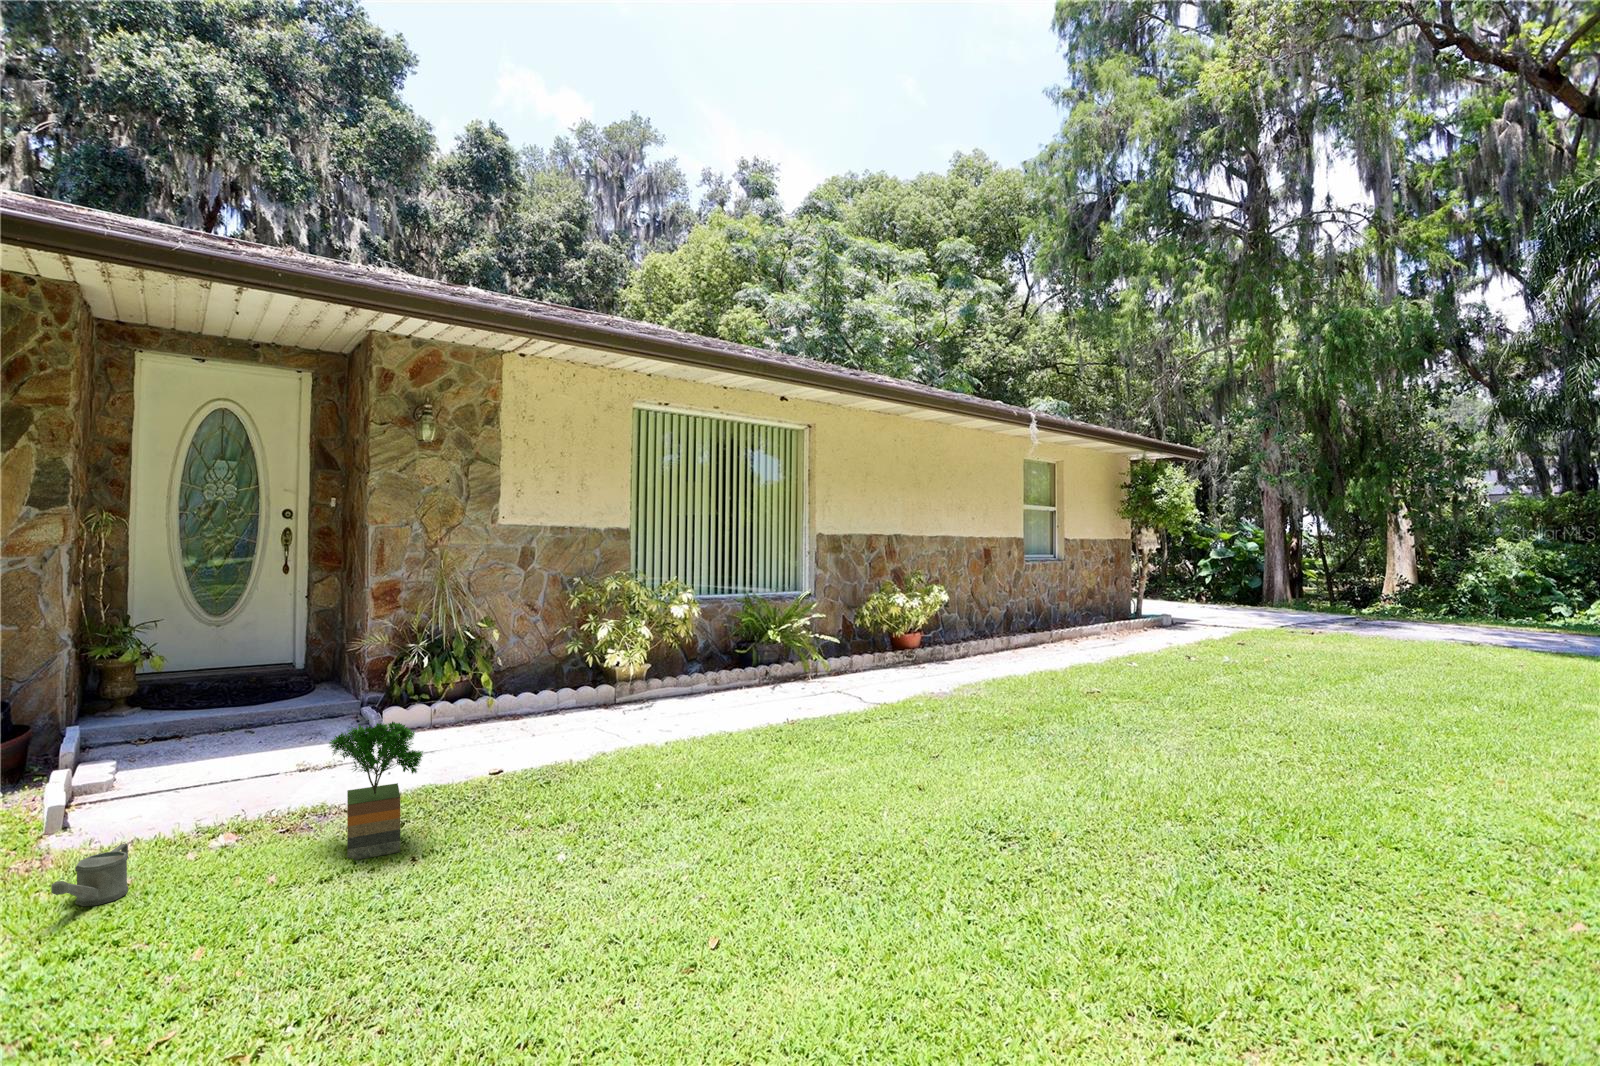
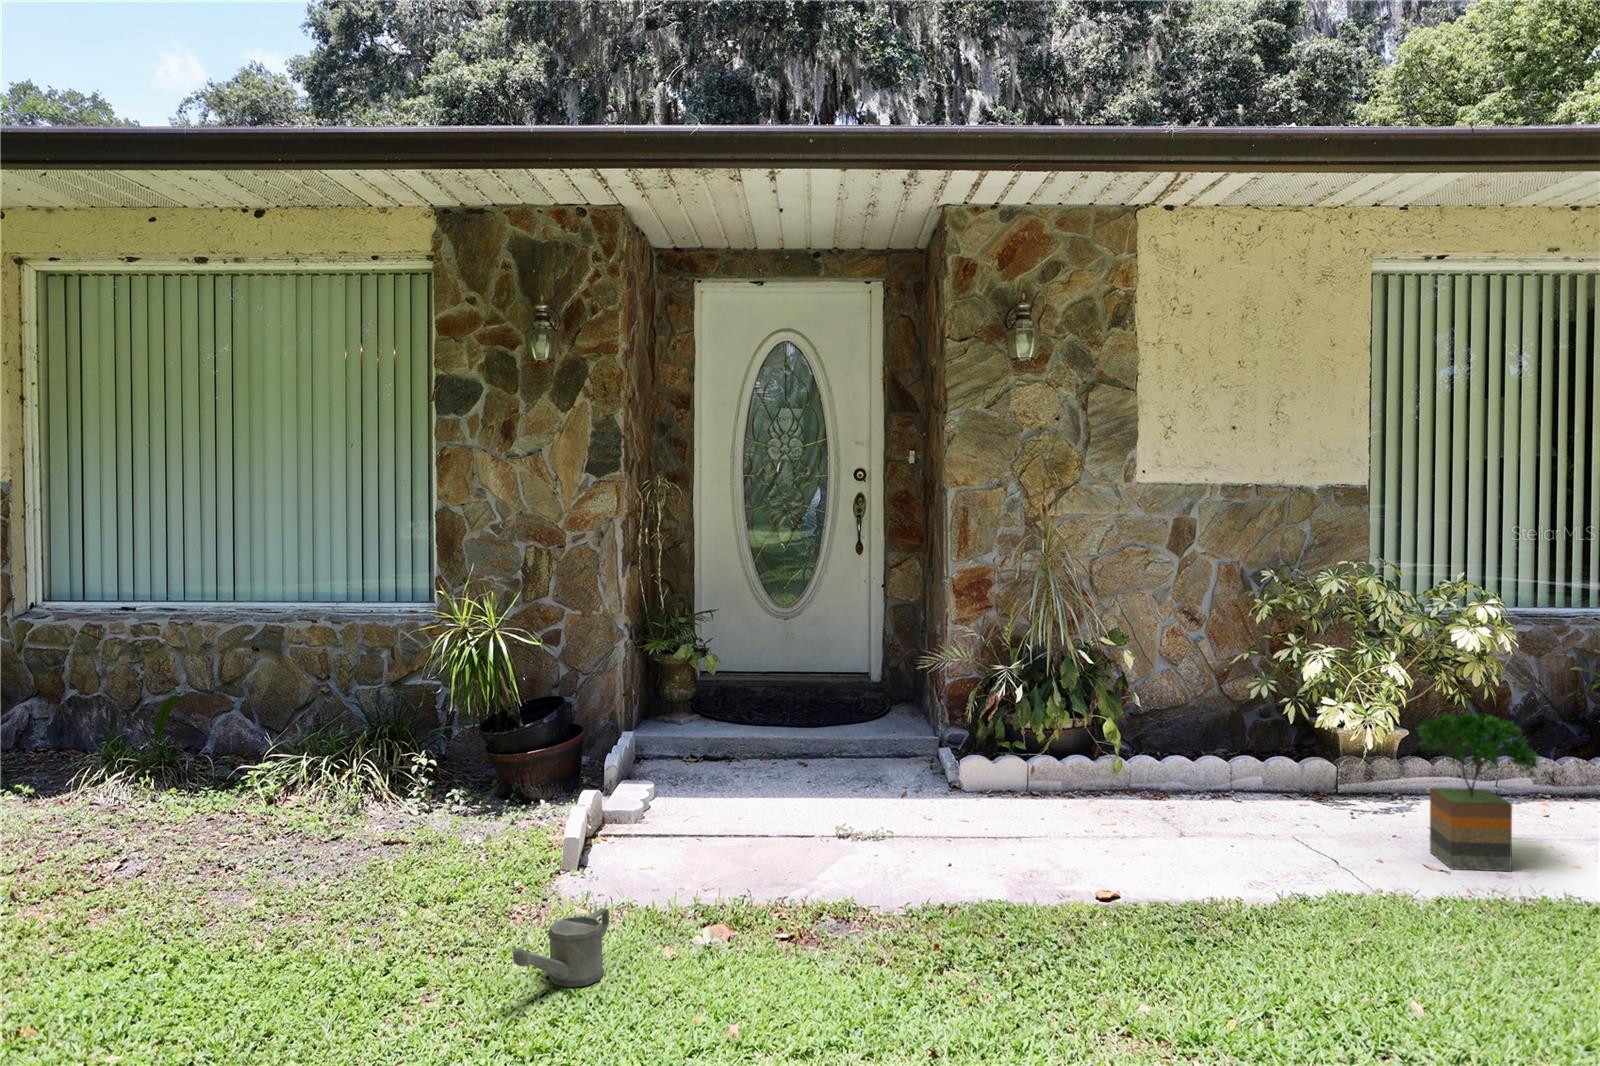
potted tree: present [329,721,423,860] -> present [1417,713,1541,871]

